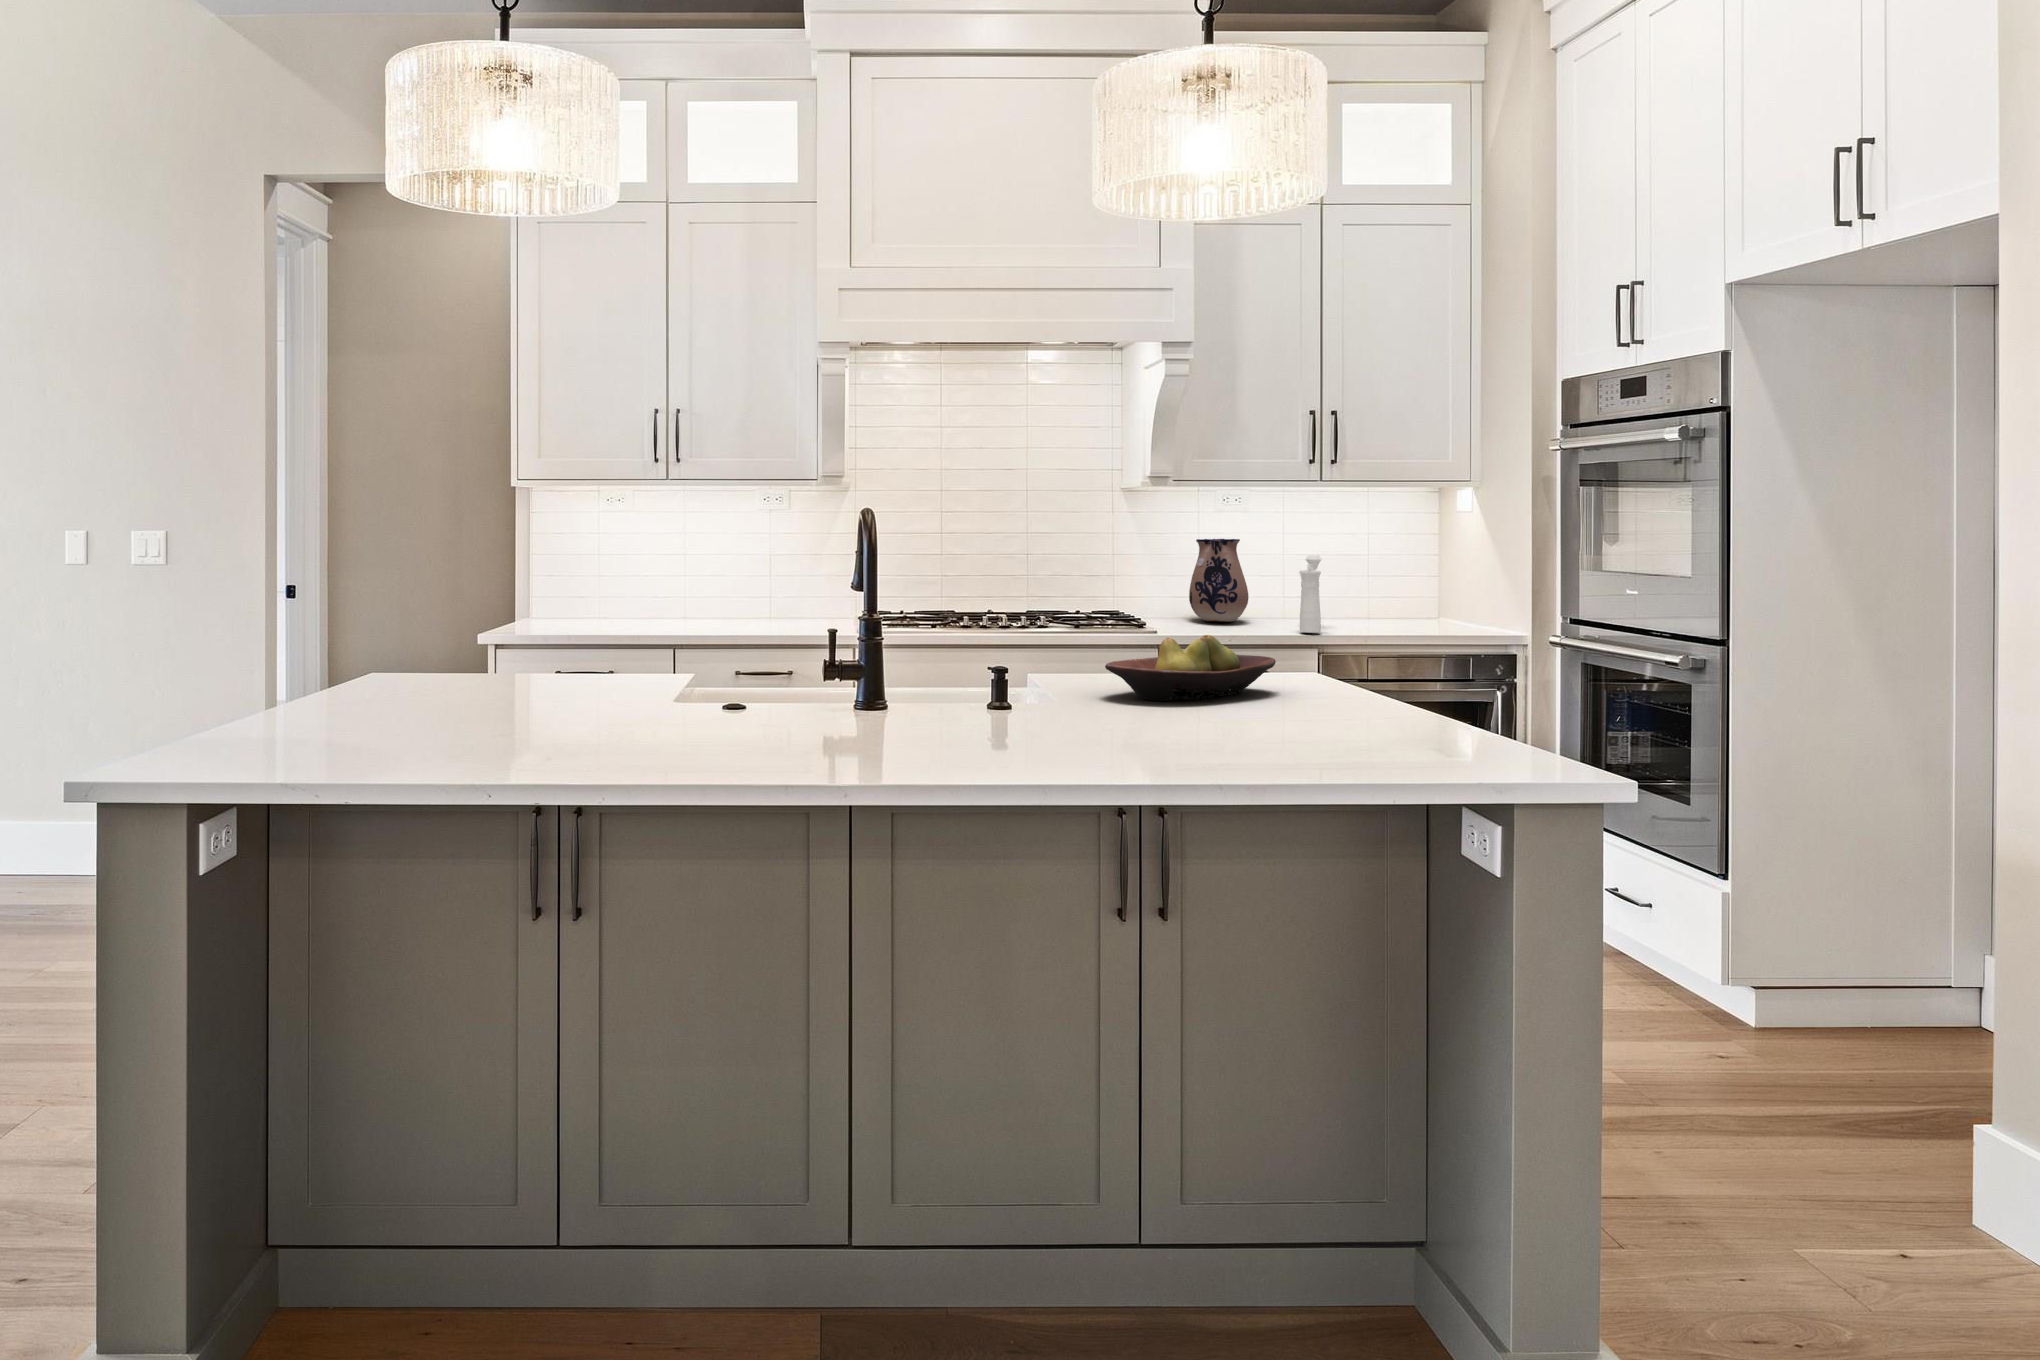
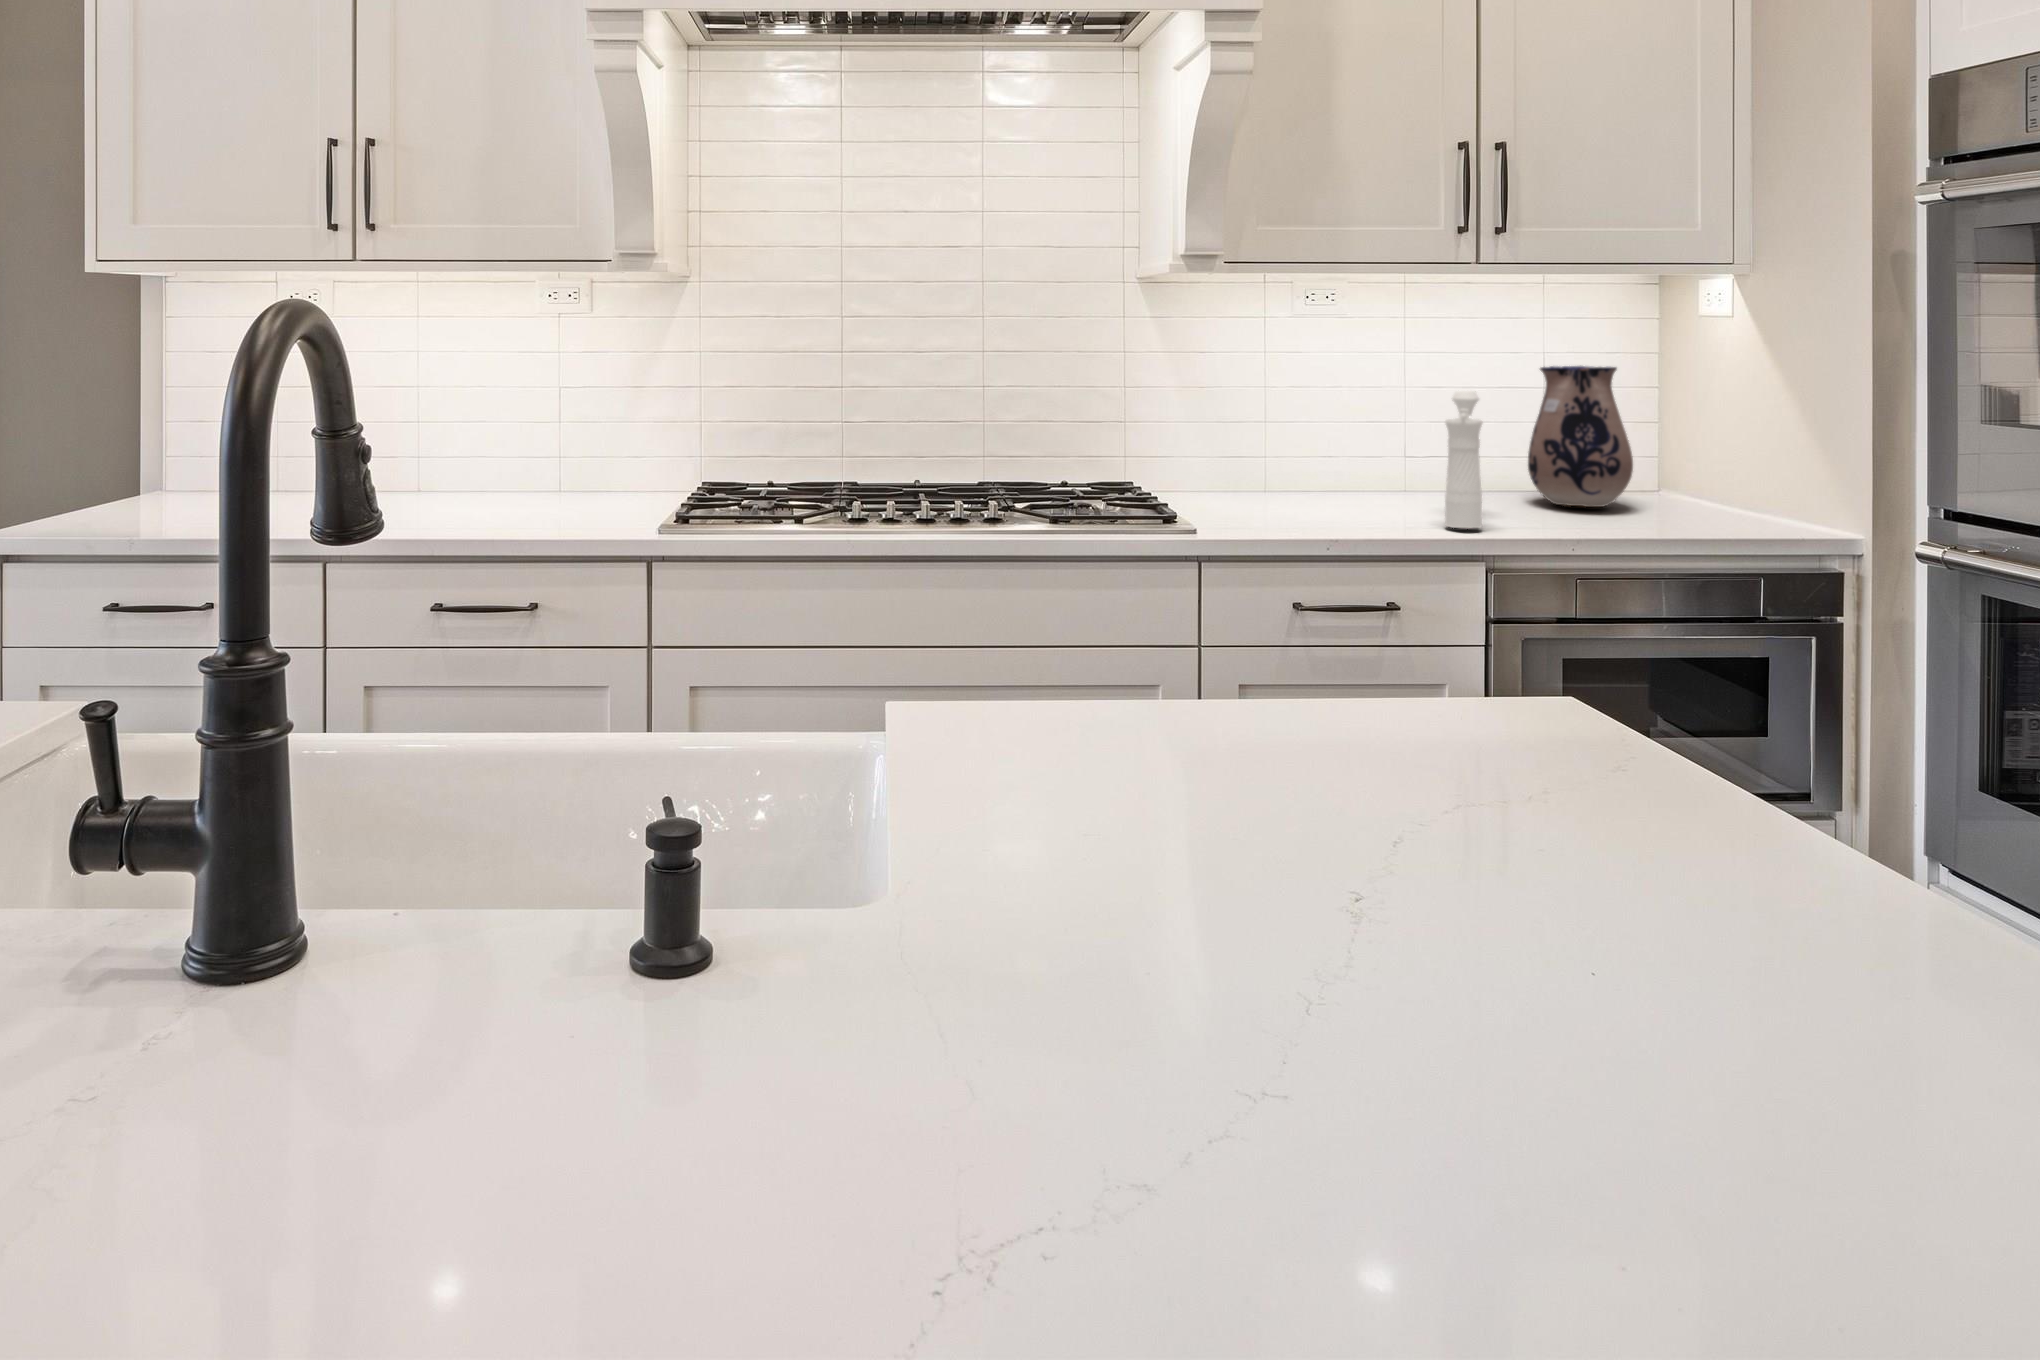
ceramic pitcher: present [1189,539,1249,622] -> present [1528,366,1633,507]
fruit bowl: present [1105,635,1276,701] -> none [1021,670,1538,924]

